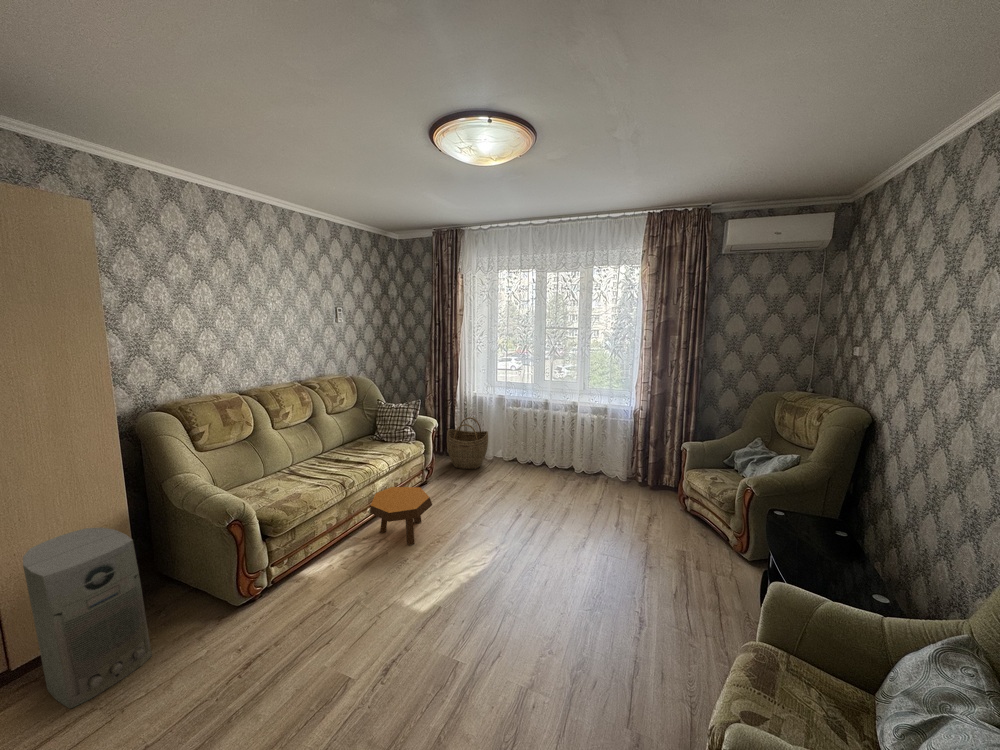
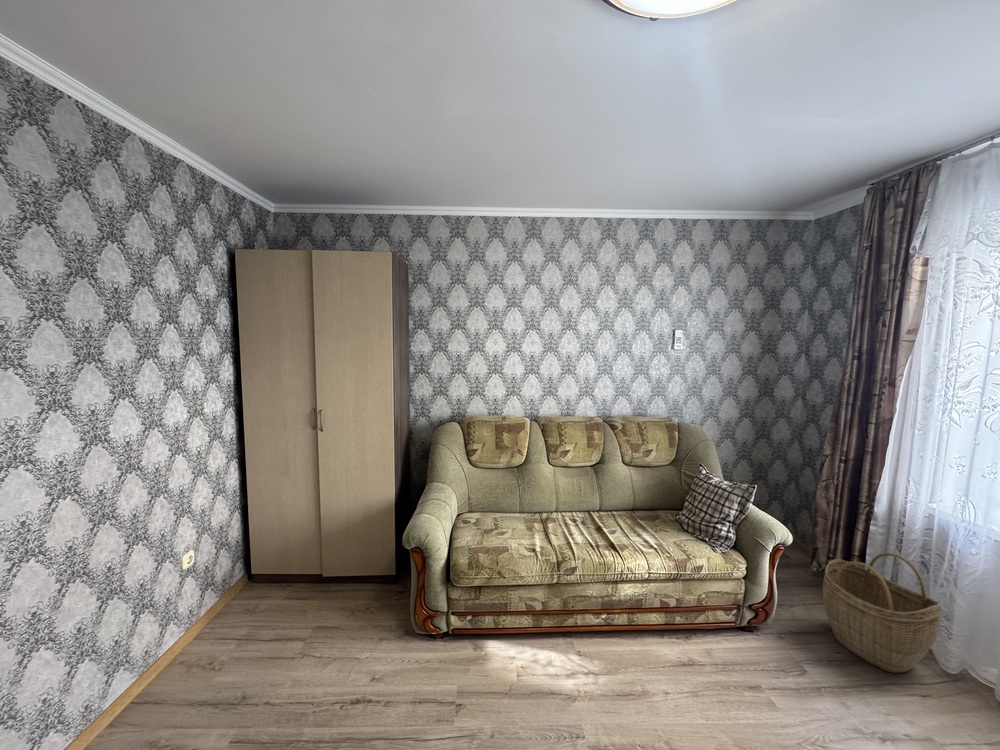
footstool: present [370,487,432,545] -> none [582,598,680,716]
air purifier: present [23,527,152,709] -> none [304,497,368,629]

